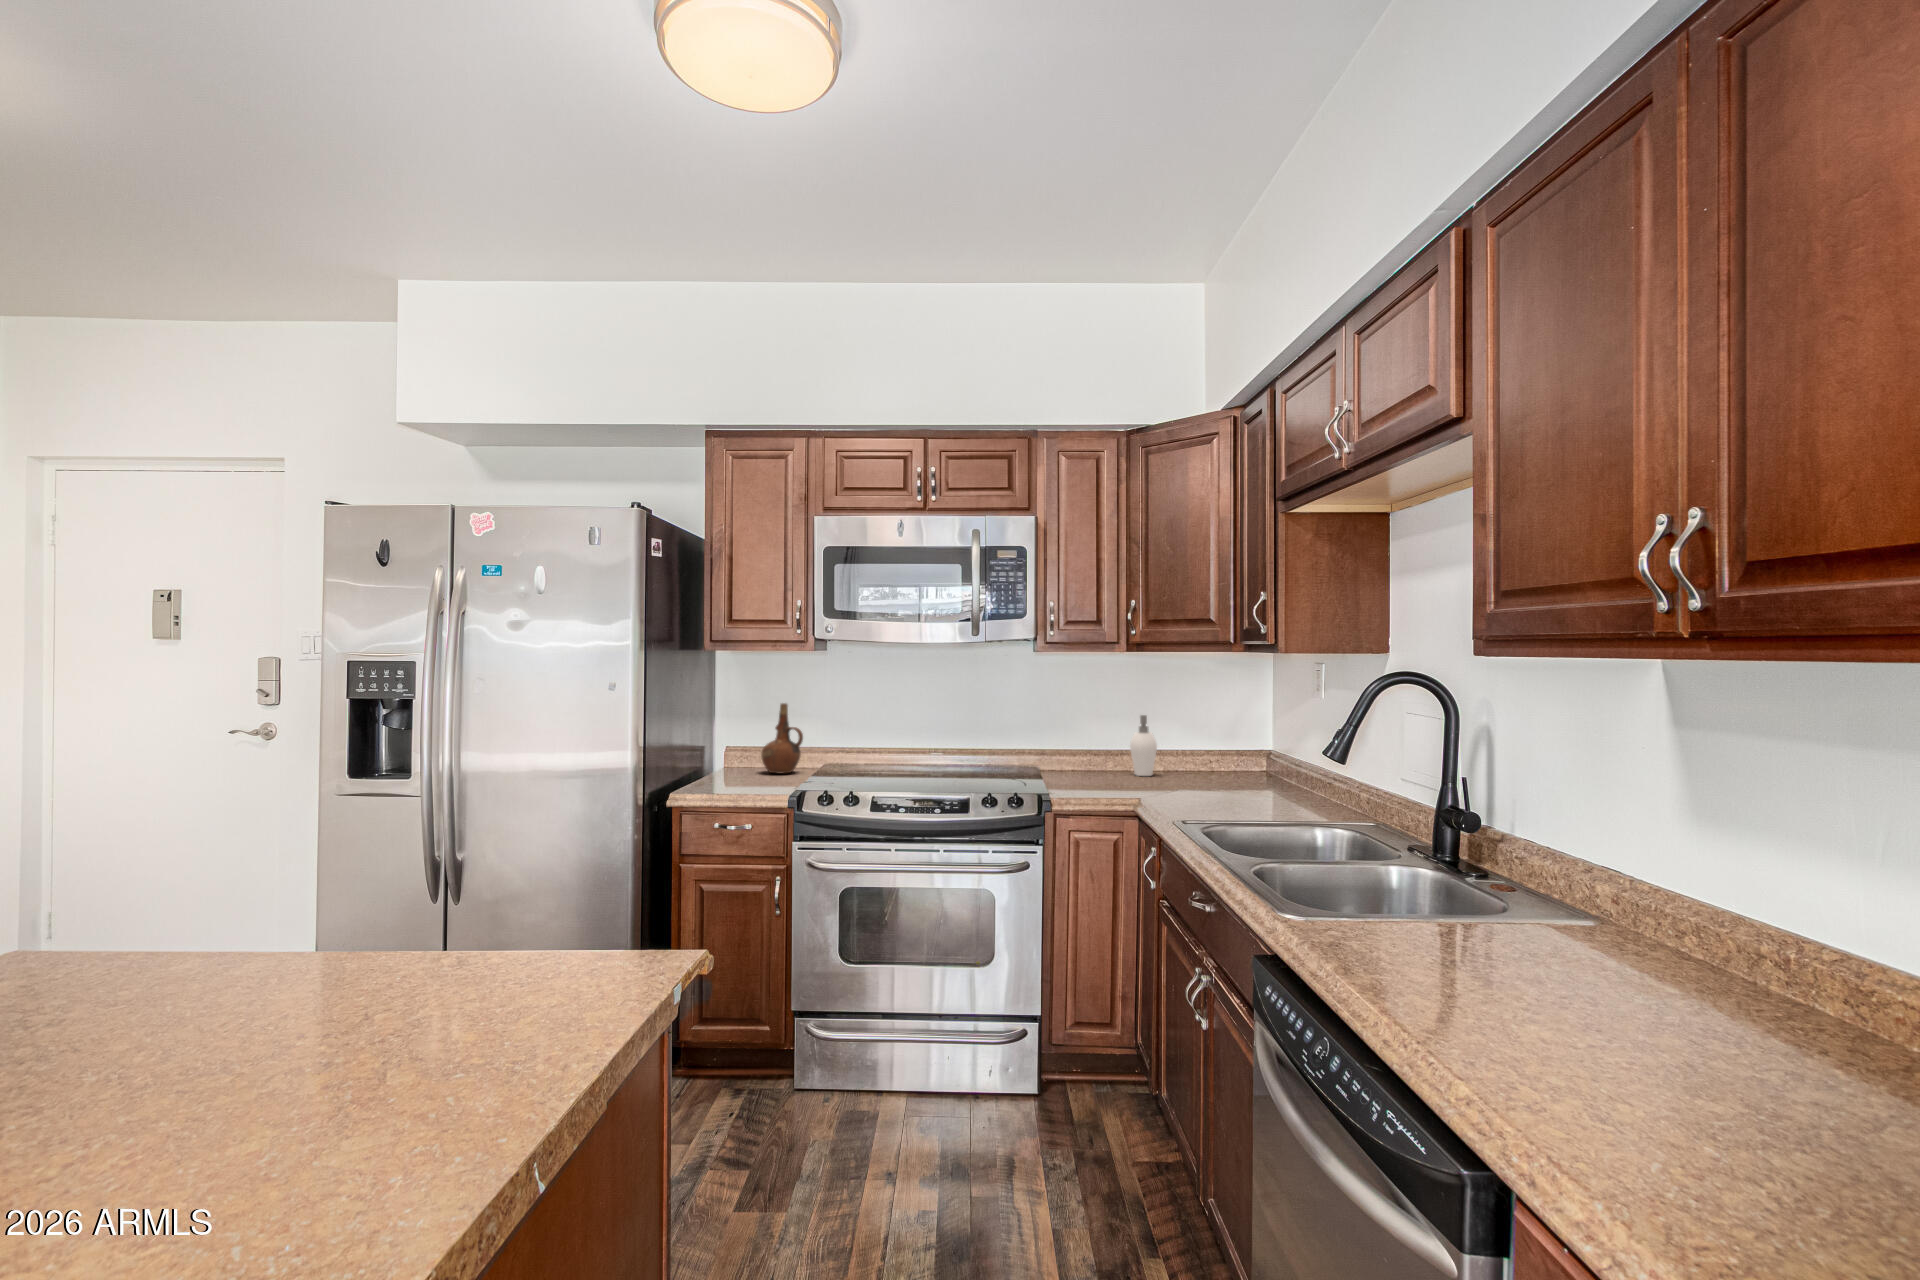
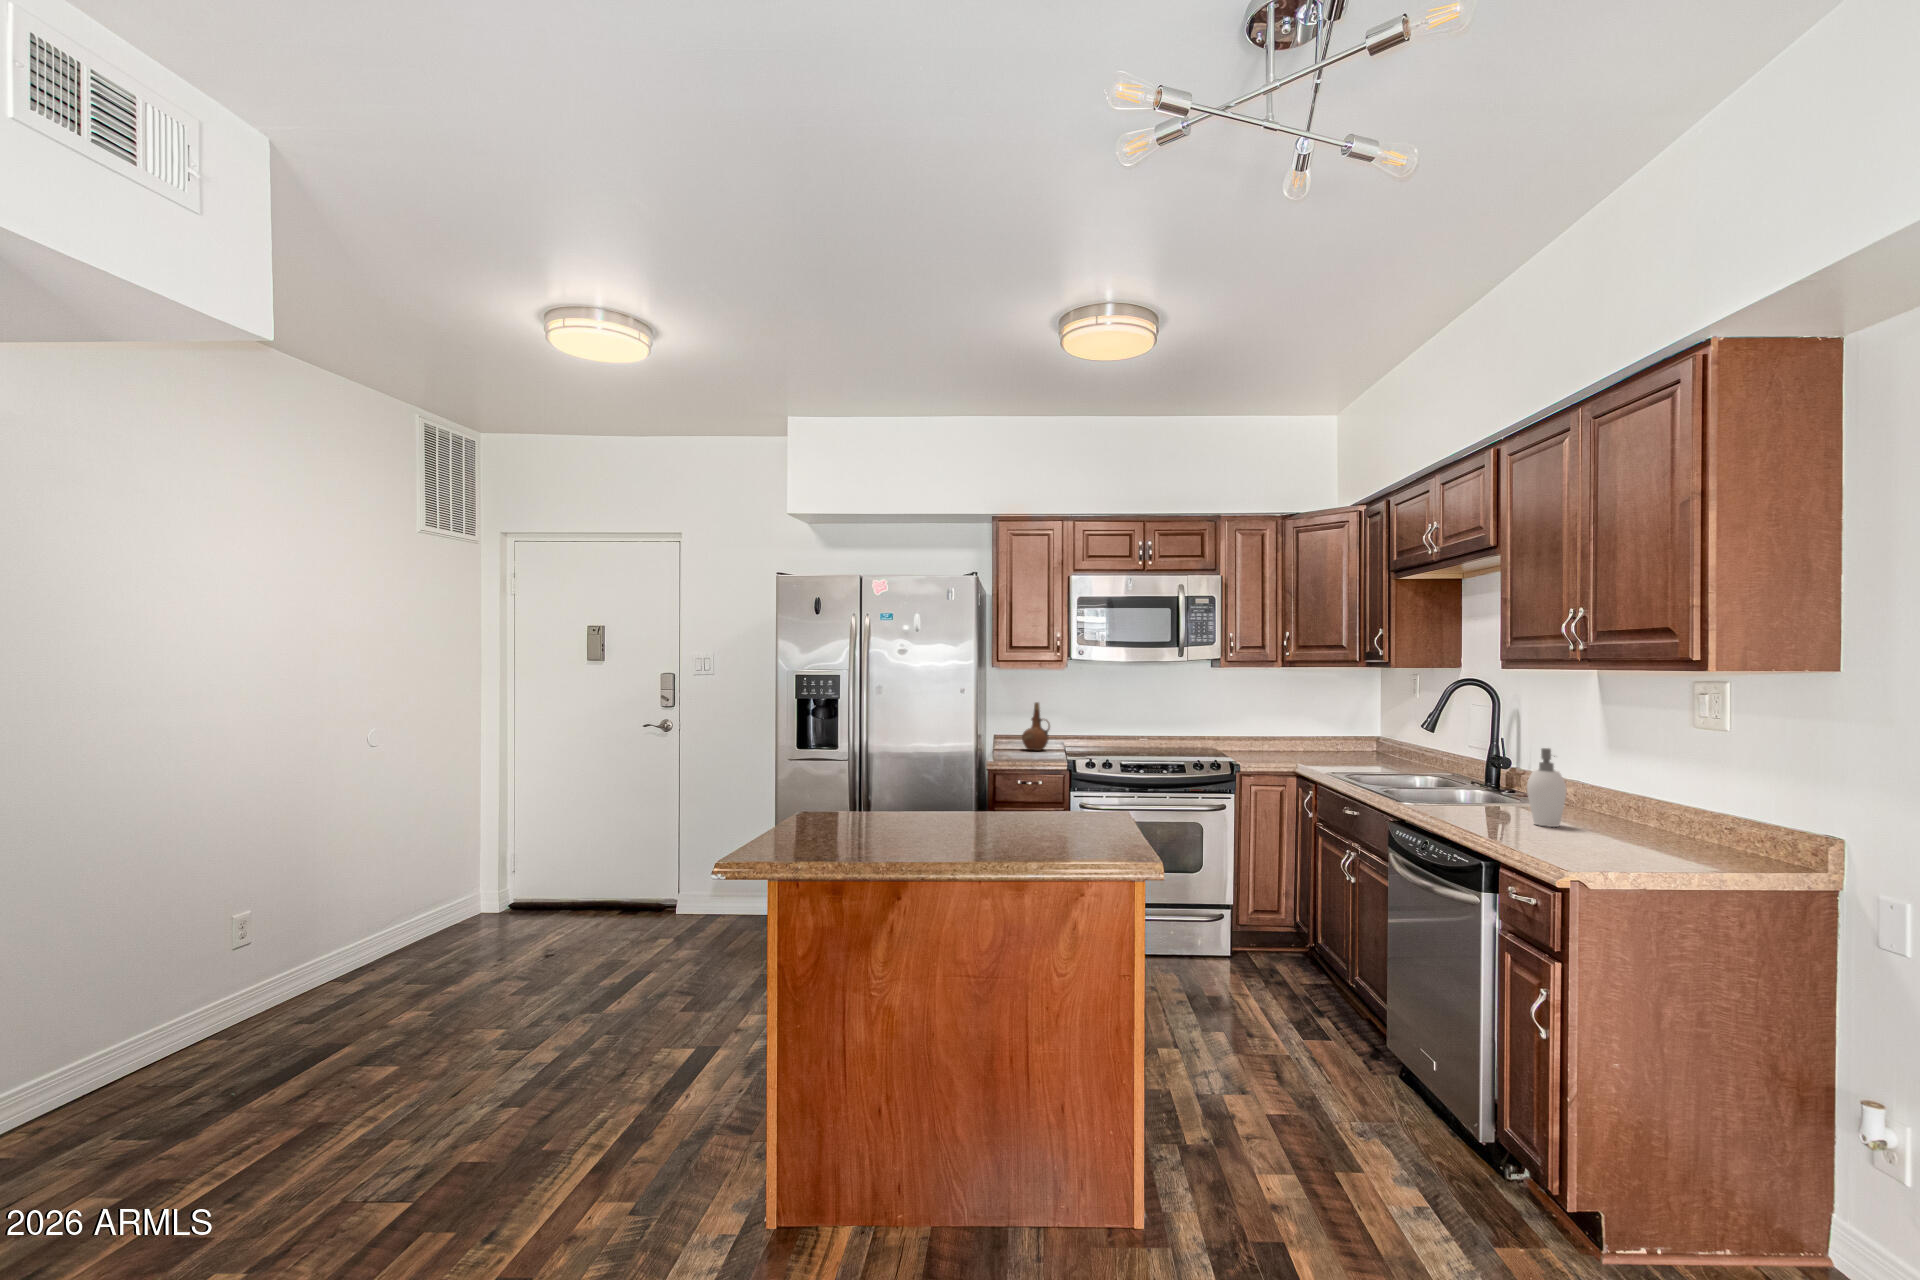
soap dispenser: present [1130,715,1157,776] -> present [1527,748,1566,827]

